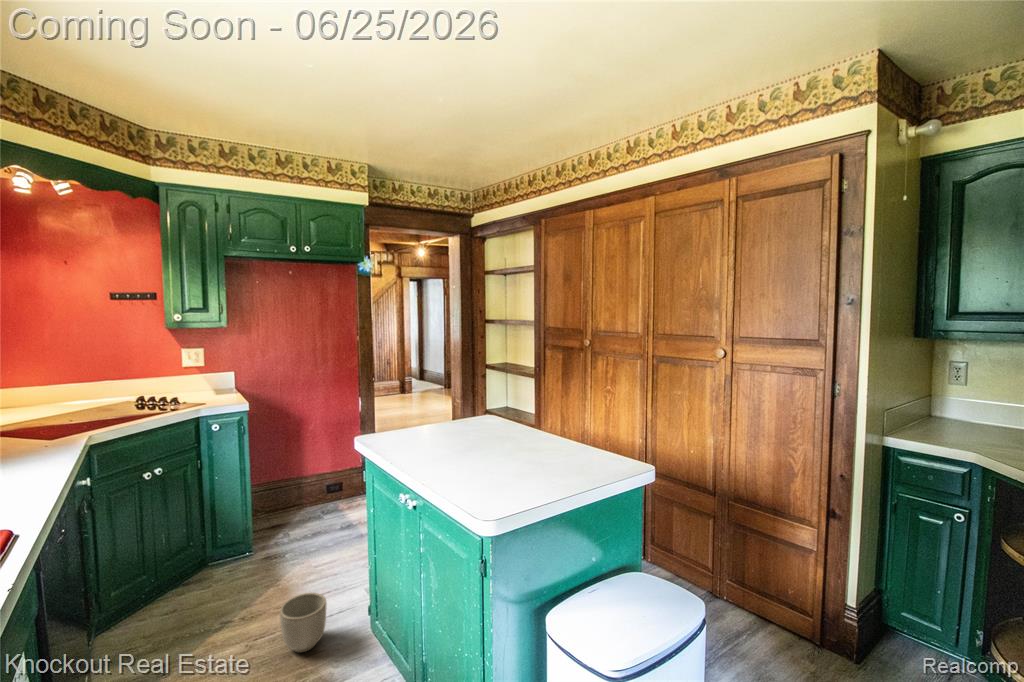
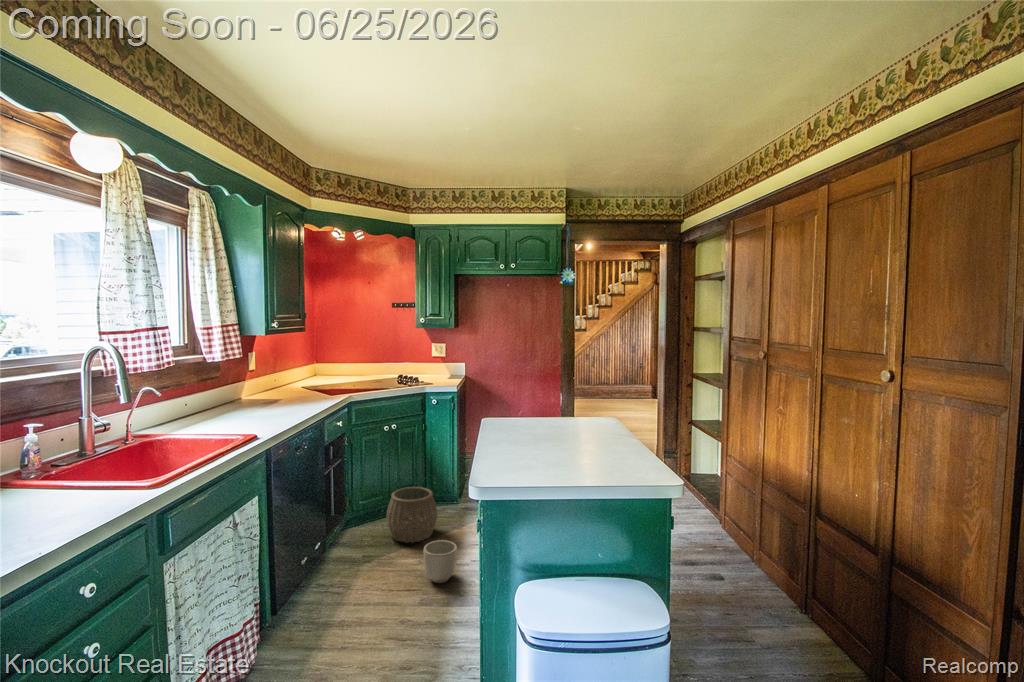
woven basket: none [180,534,260,618] -> present [387,487,437,543]

